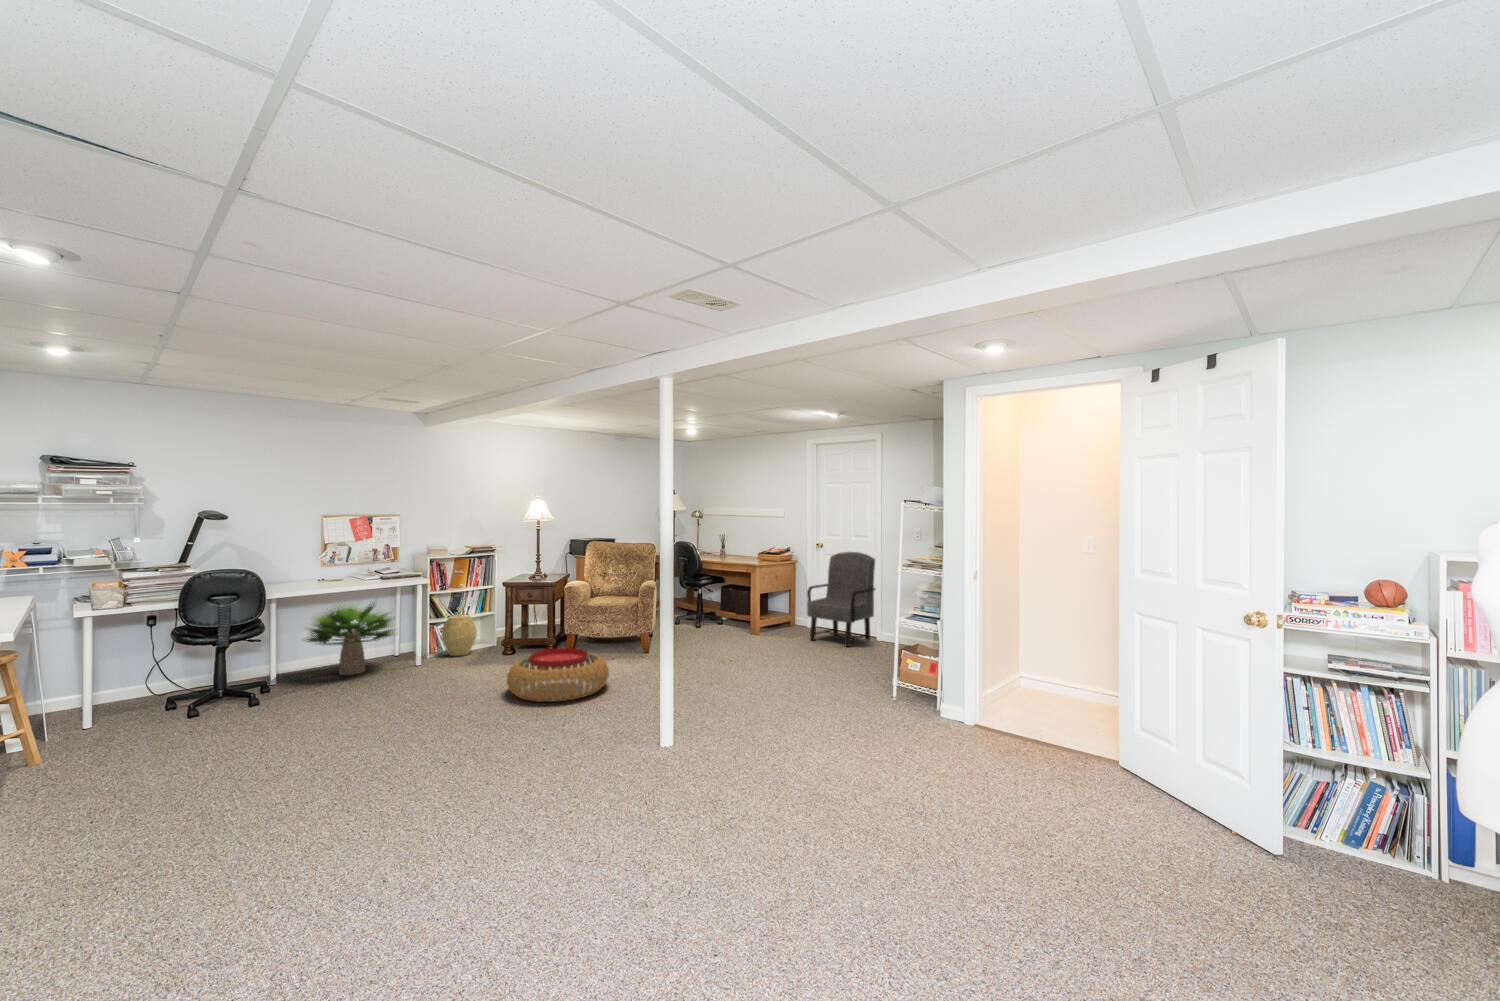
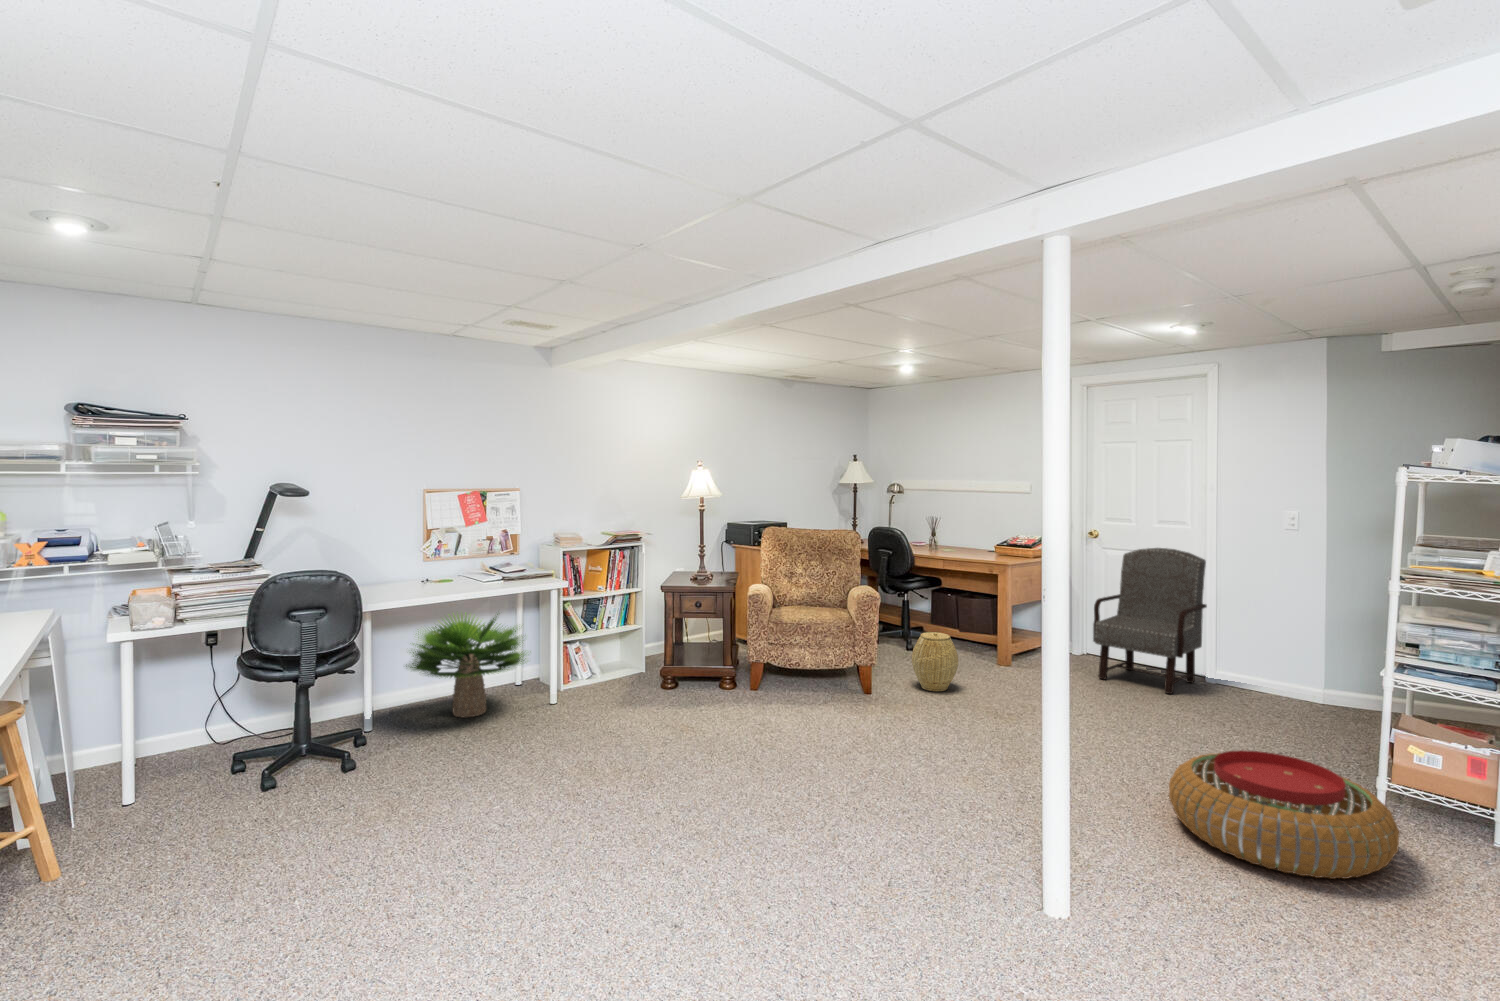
woven basket: present [442,615,477,656] -> present [912,632,958,691]
pouf: present [507,648,609,702] -> present [1169,750,1400,879]

